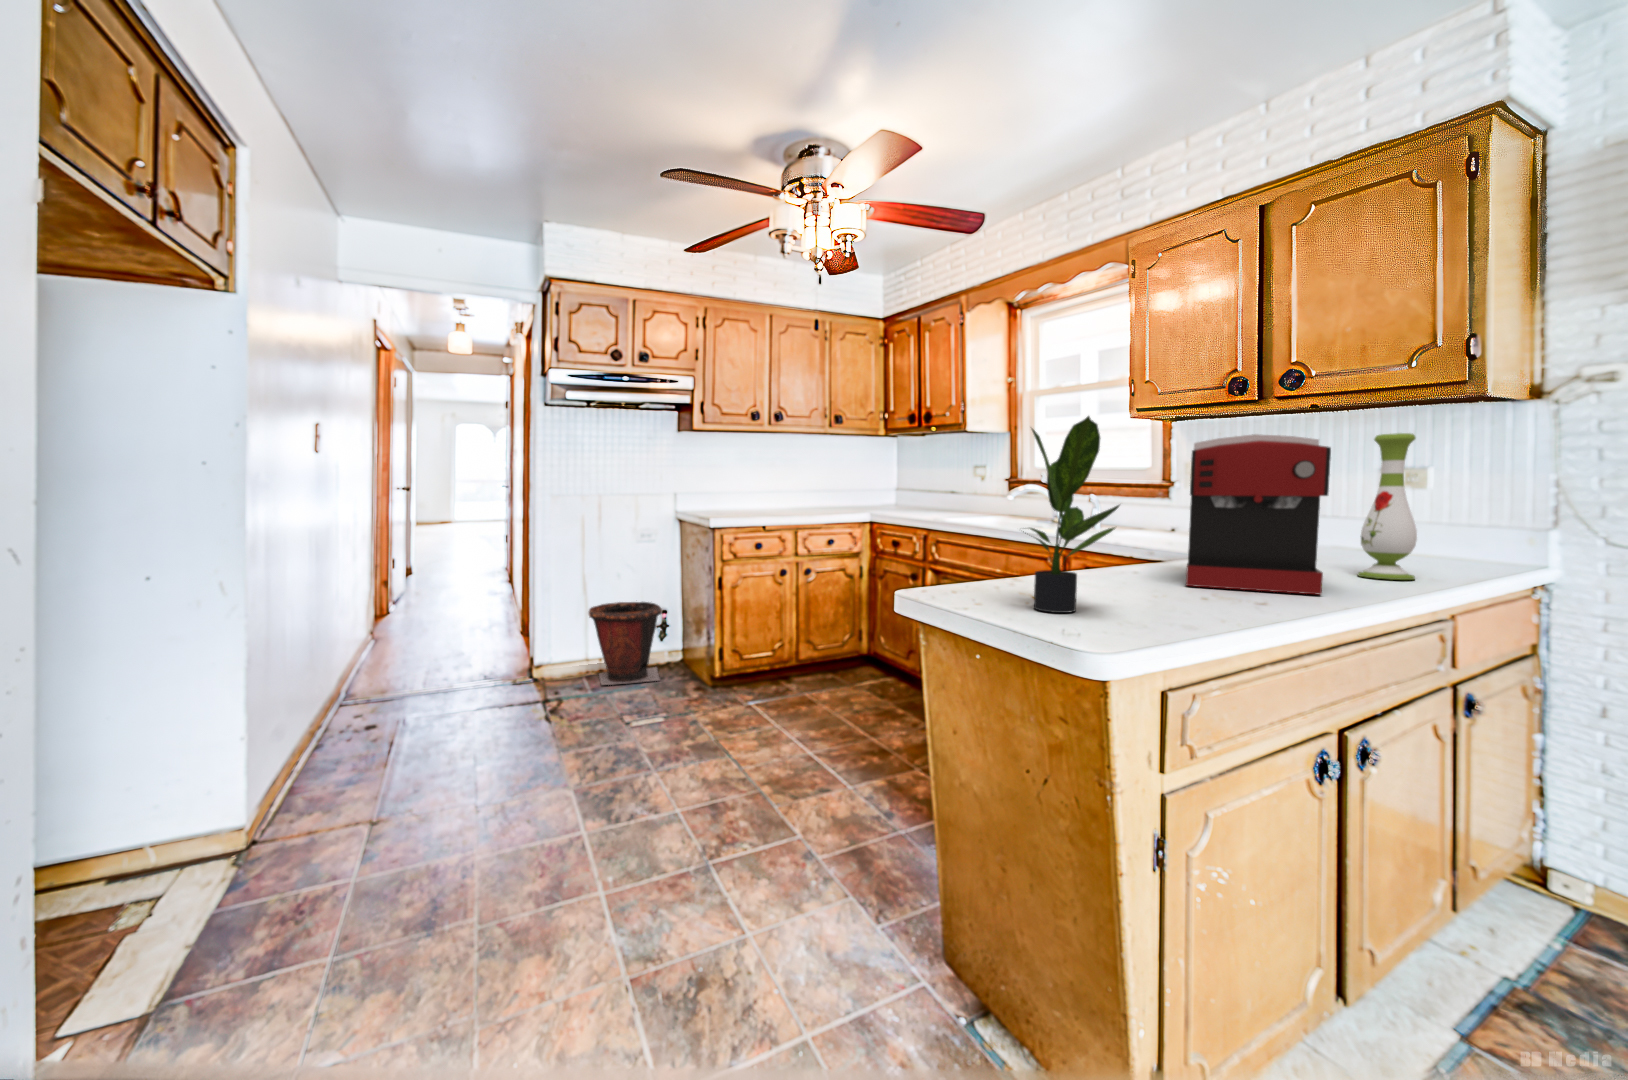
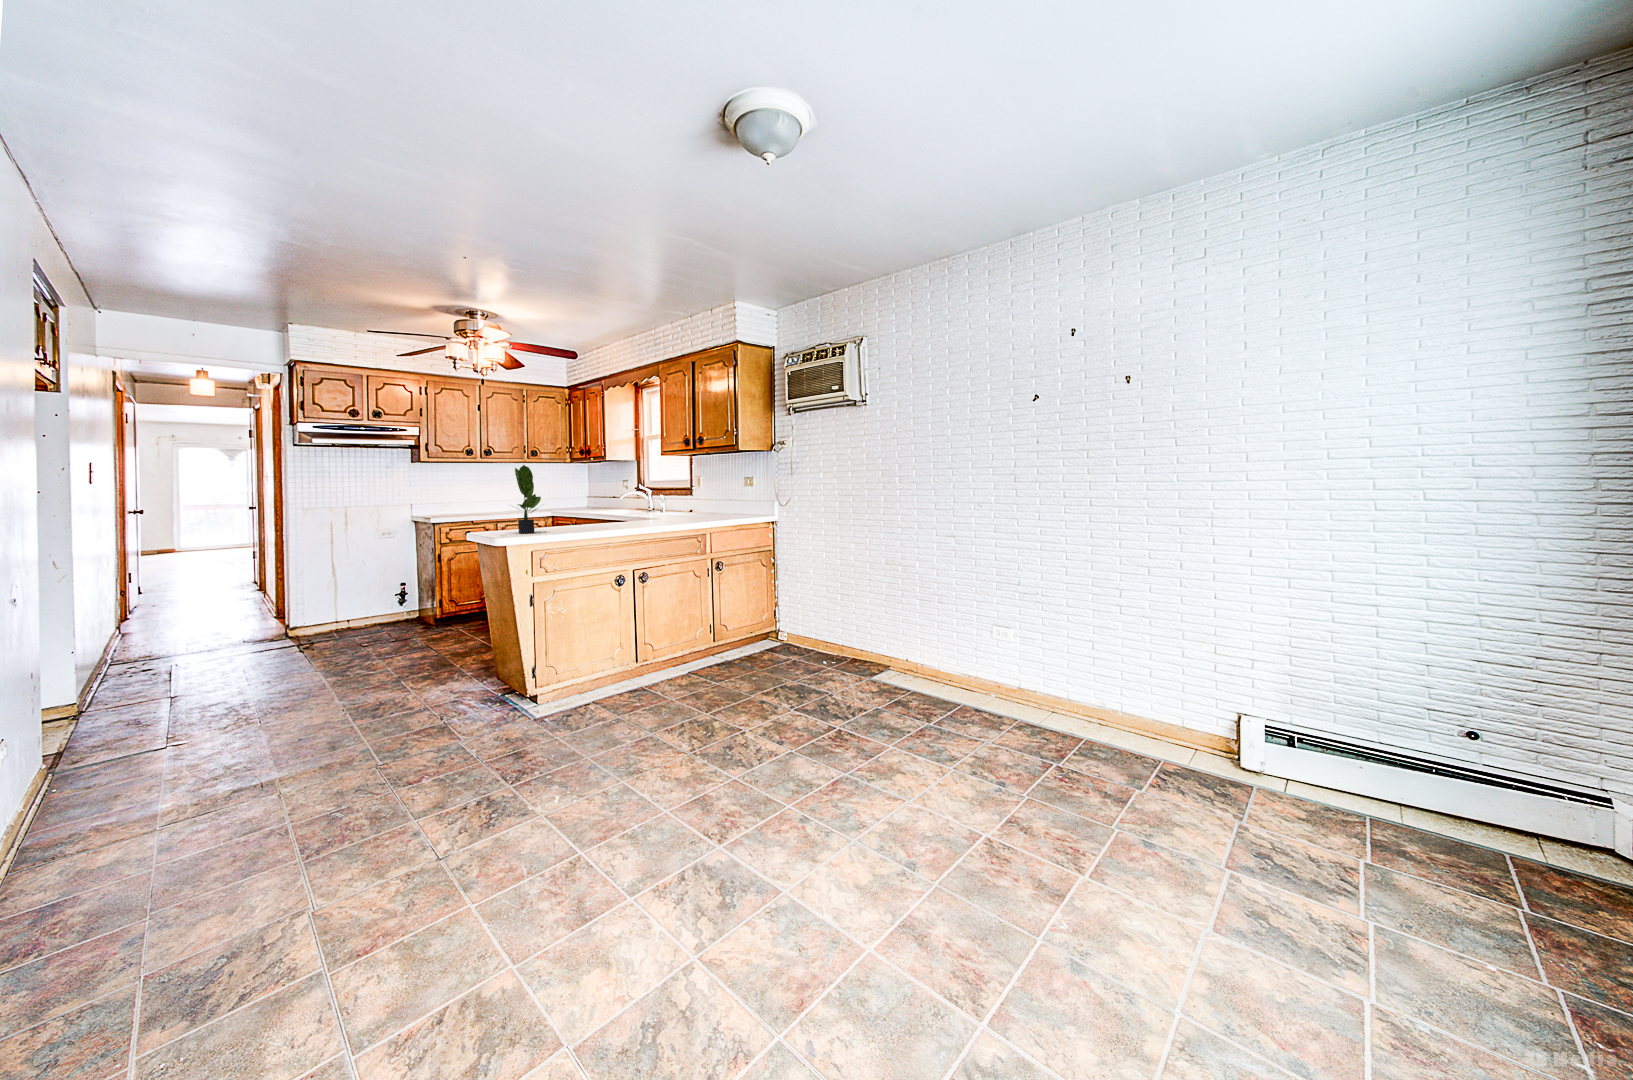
vase: present [1358,433,1417,580] -> none [691,468,709,523]
coffee maker: present [1186,434,1331,594] -> none [603,468,665,527]
waste bin: present [589,602,662,685] -> none [340,575,400,633]

